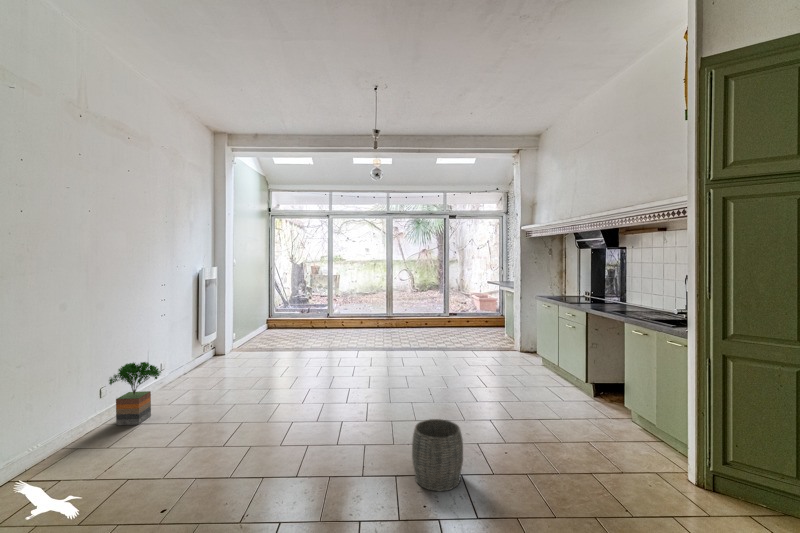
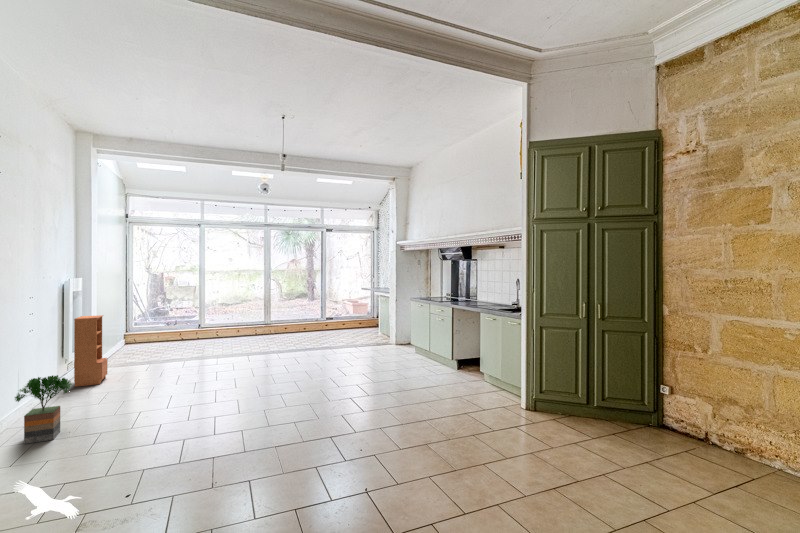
bookcase: none [199,303,229,367] -> present [74,315,108,386]
woven basket: present [412,419,463,491] -> none [352,388,389,438]

